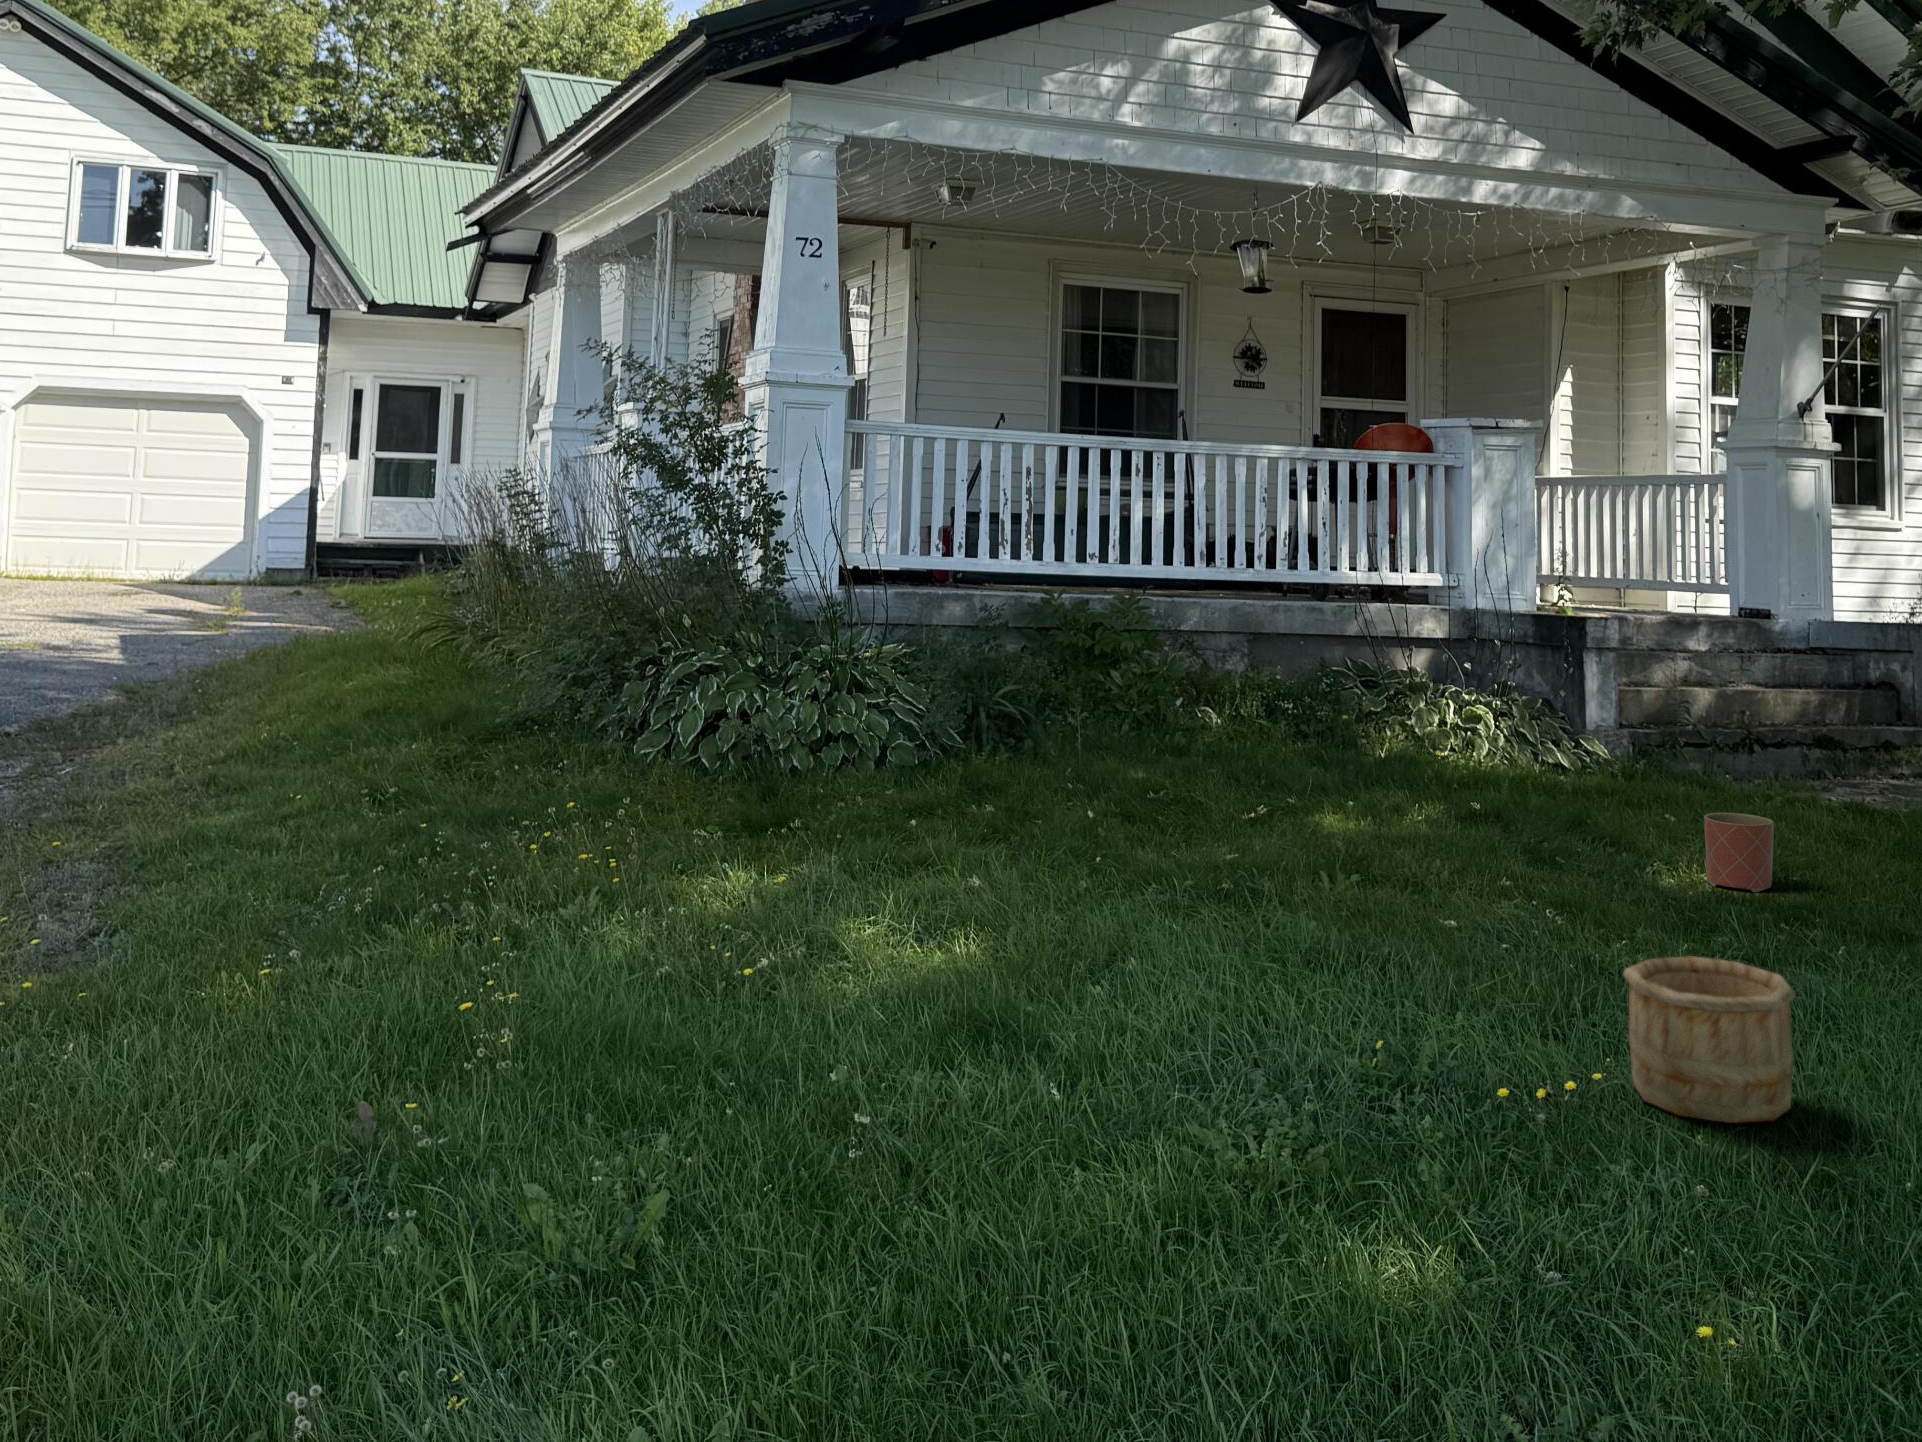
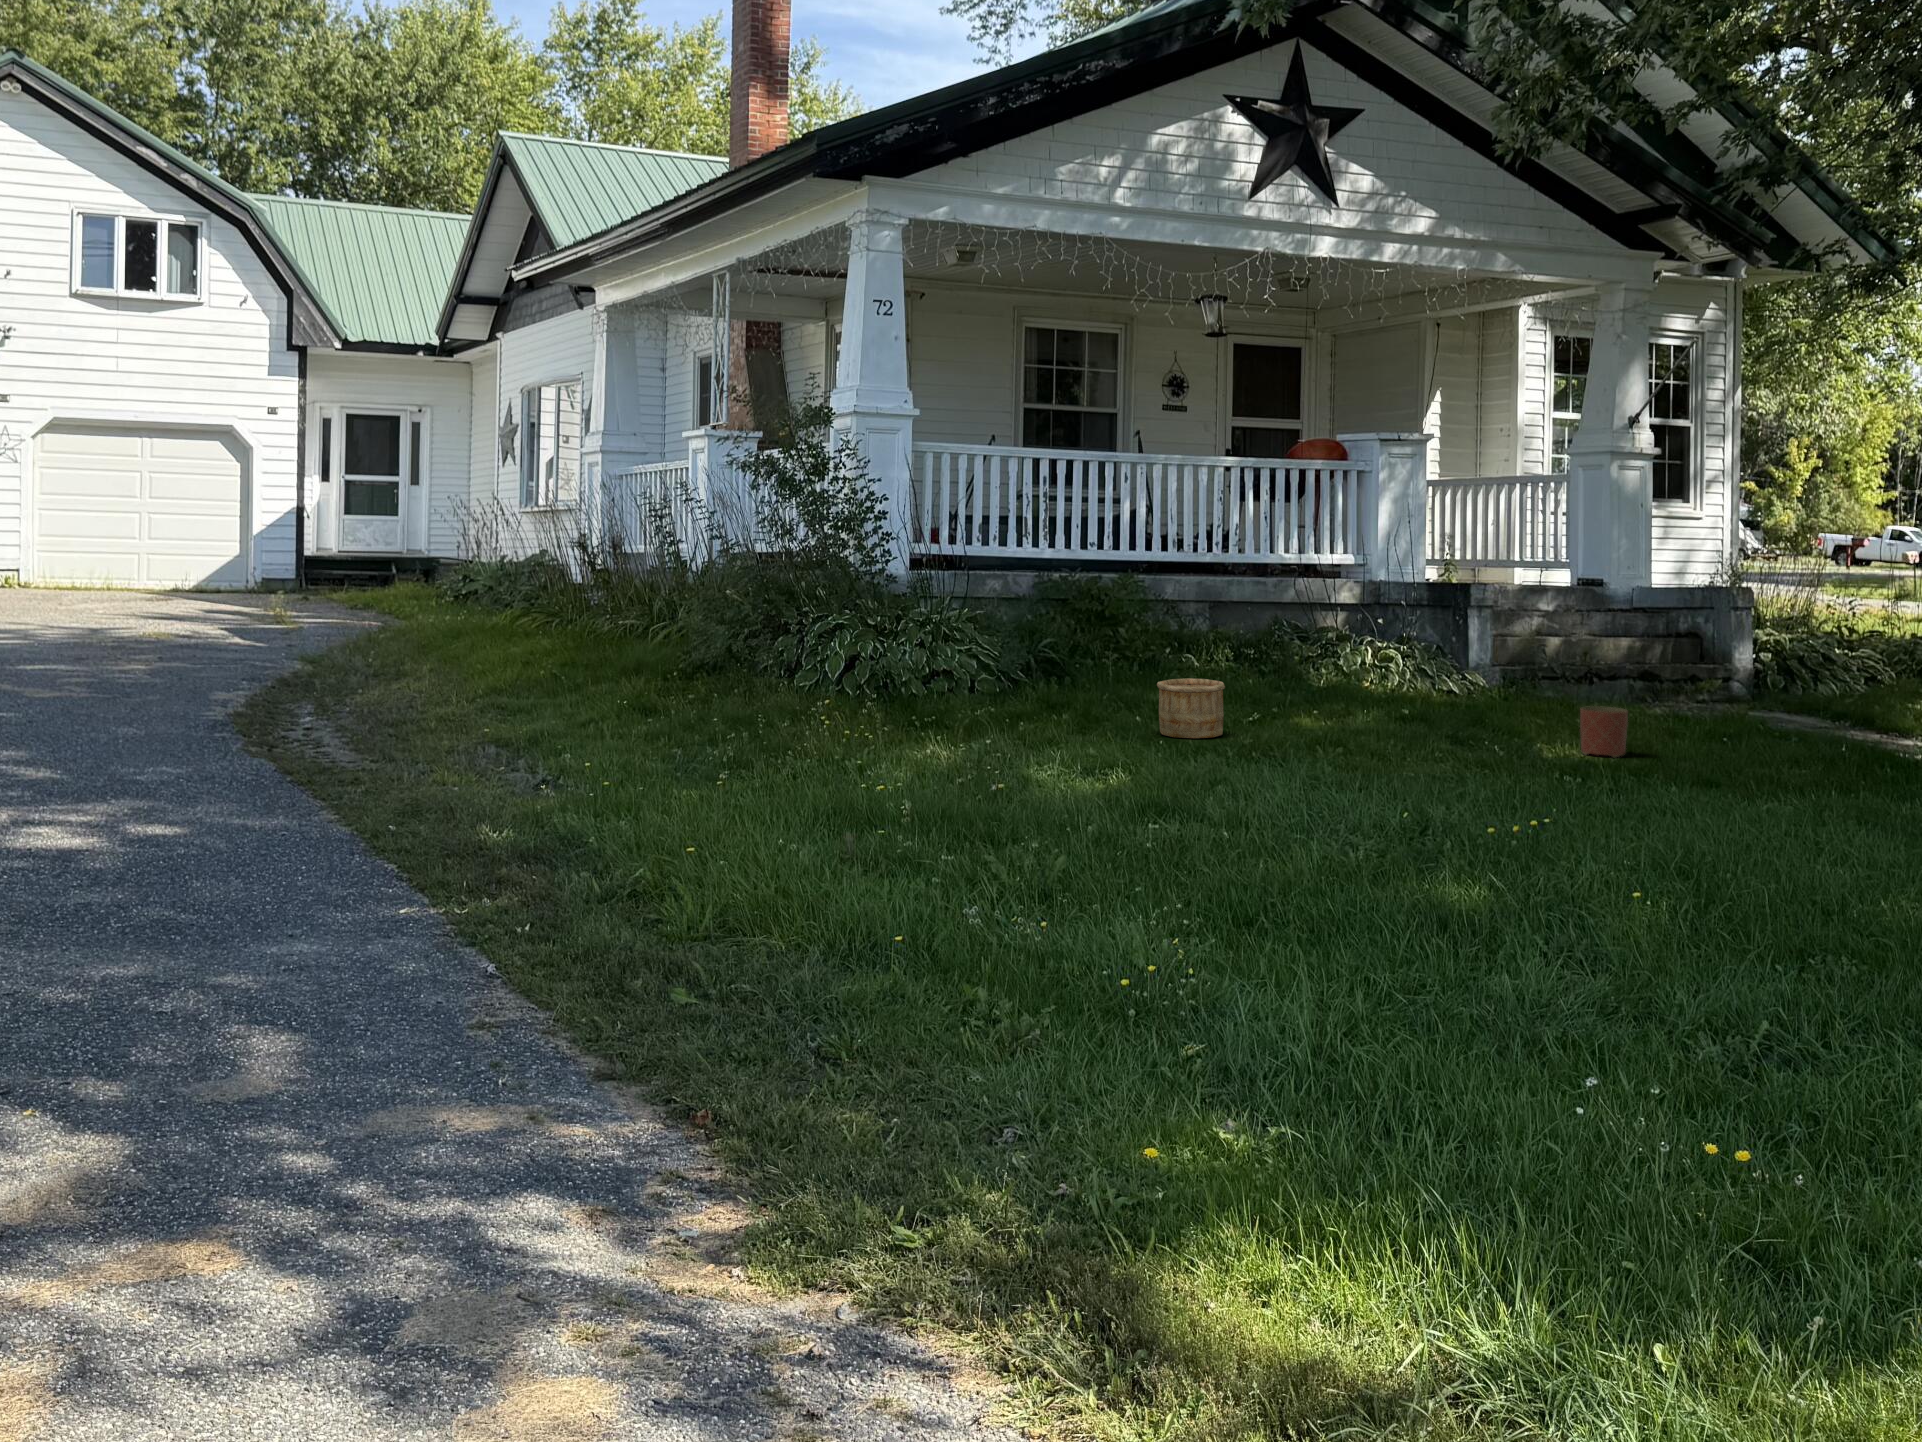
wooden bucket: present [1623,956,1795,1123] -> present [1157,678,1225,738]

